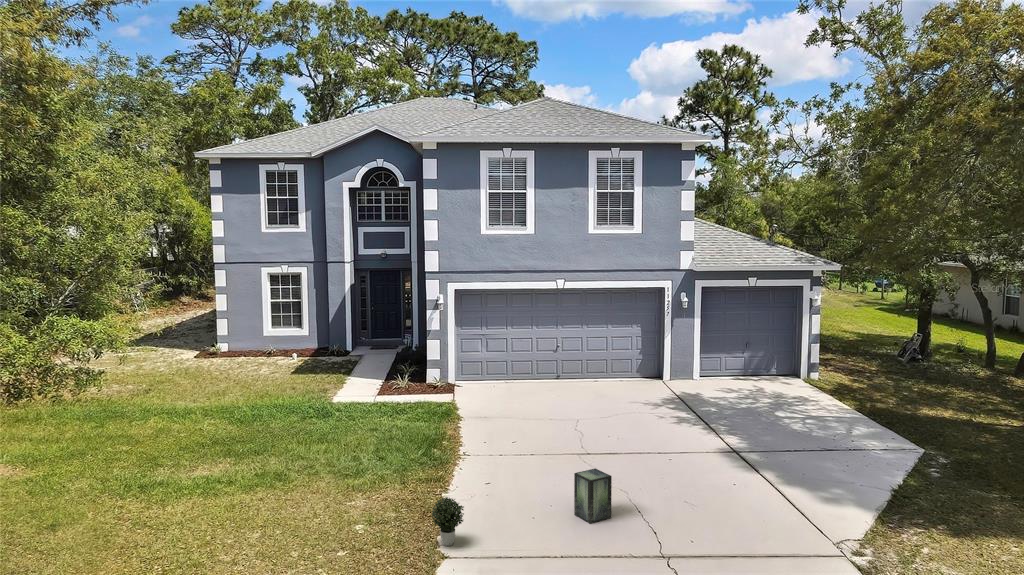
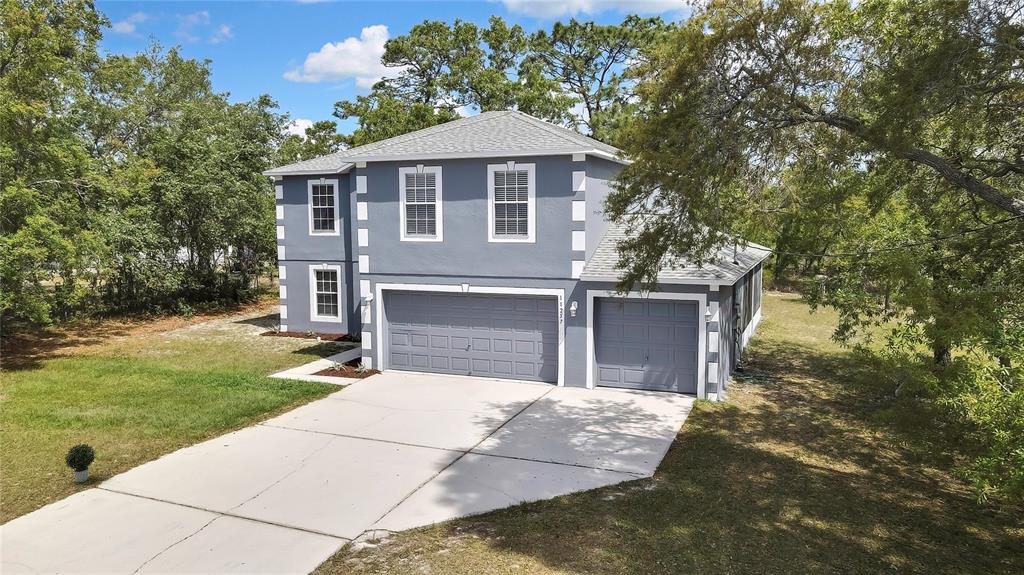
storage box: present [574,469,612,524] -> none [193,443,228,489]

